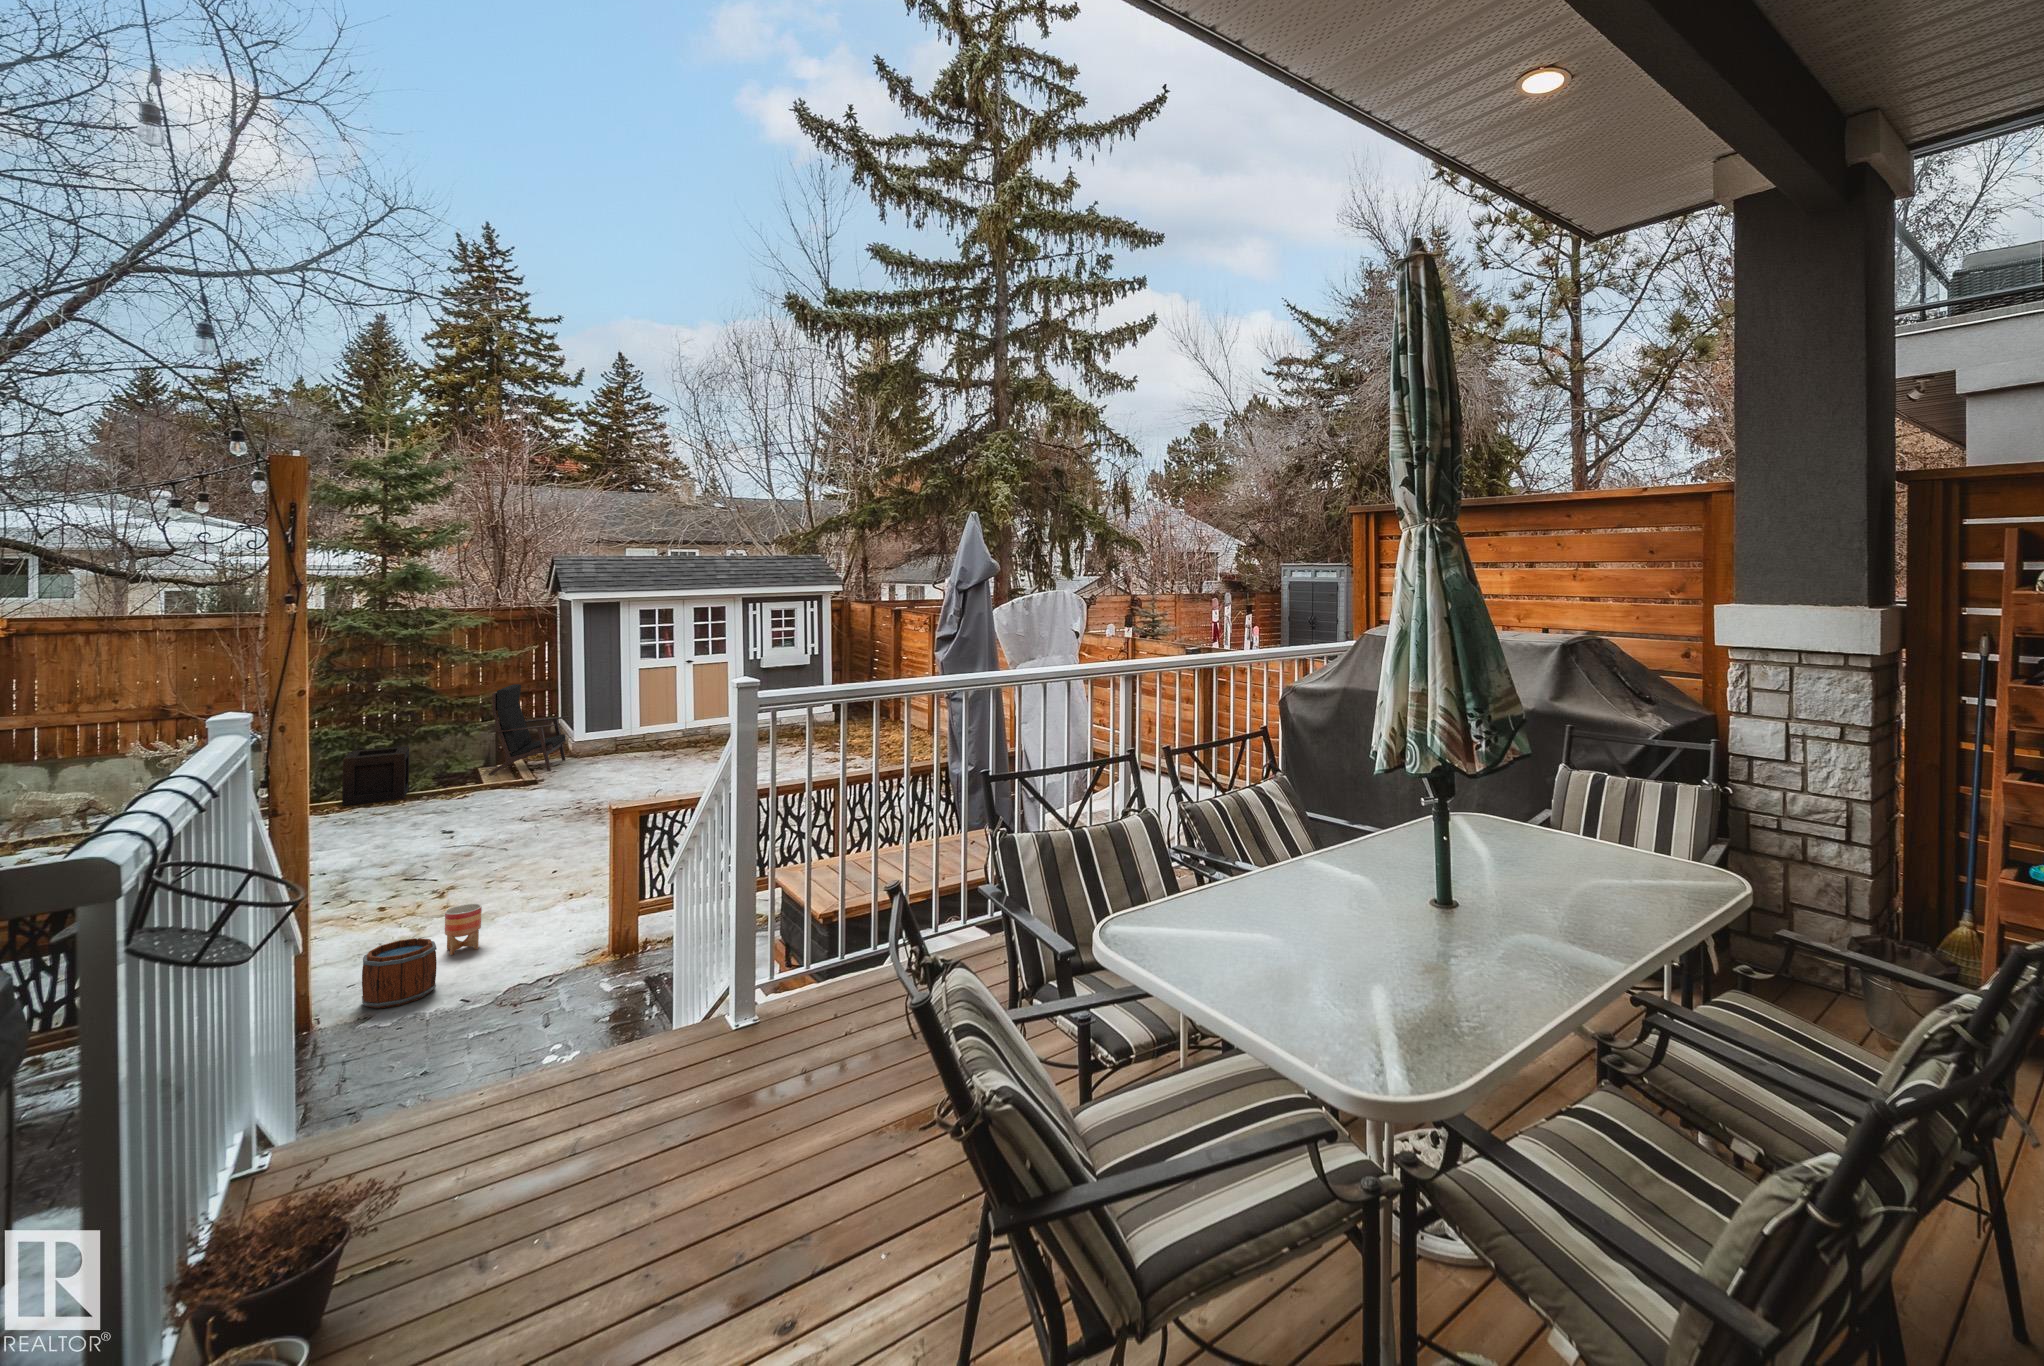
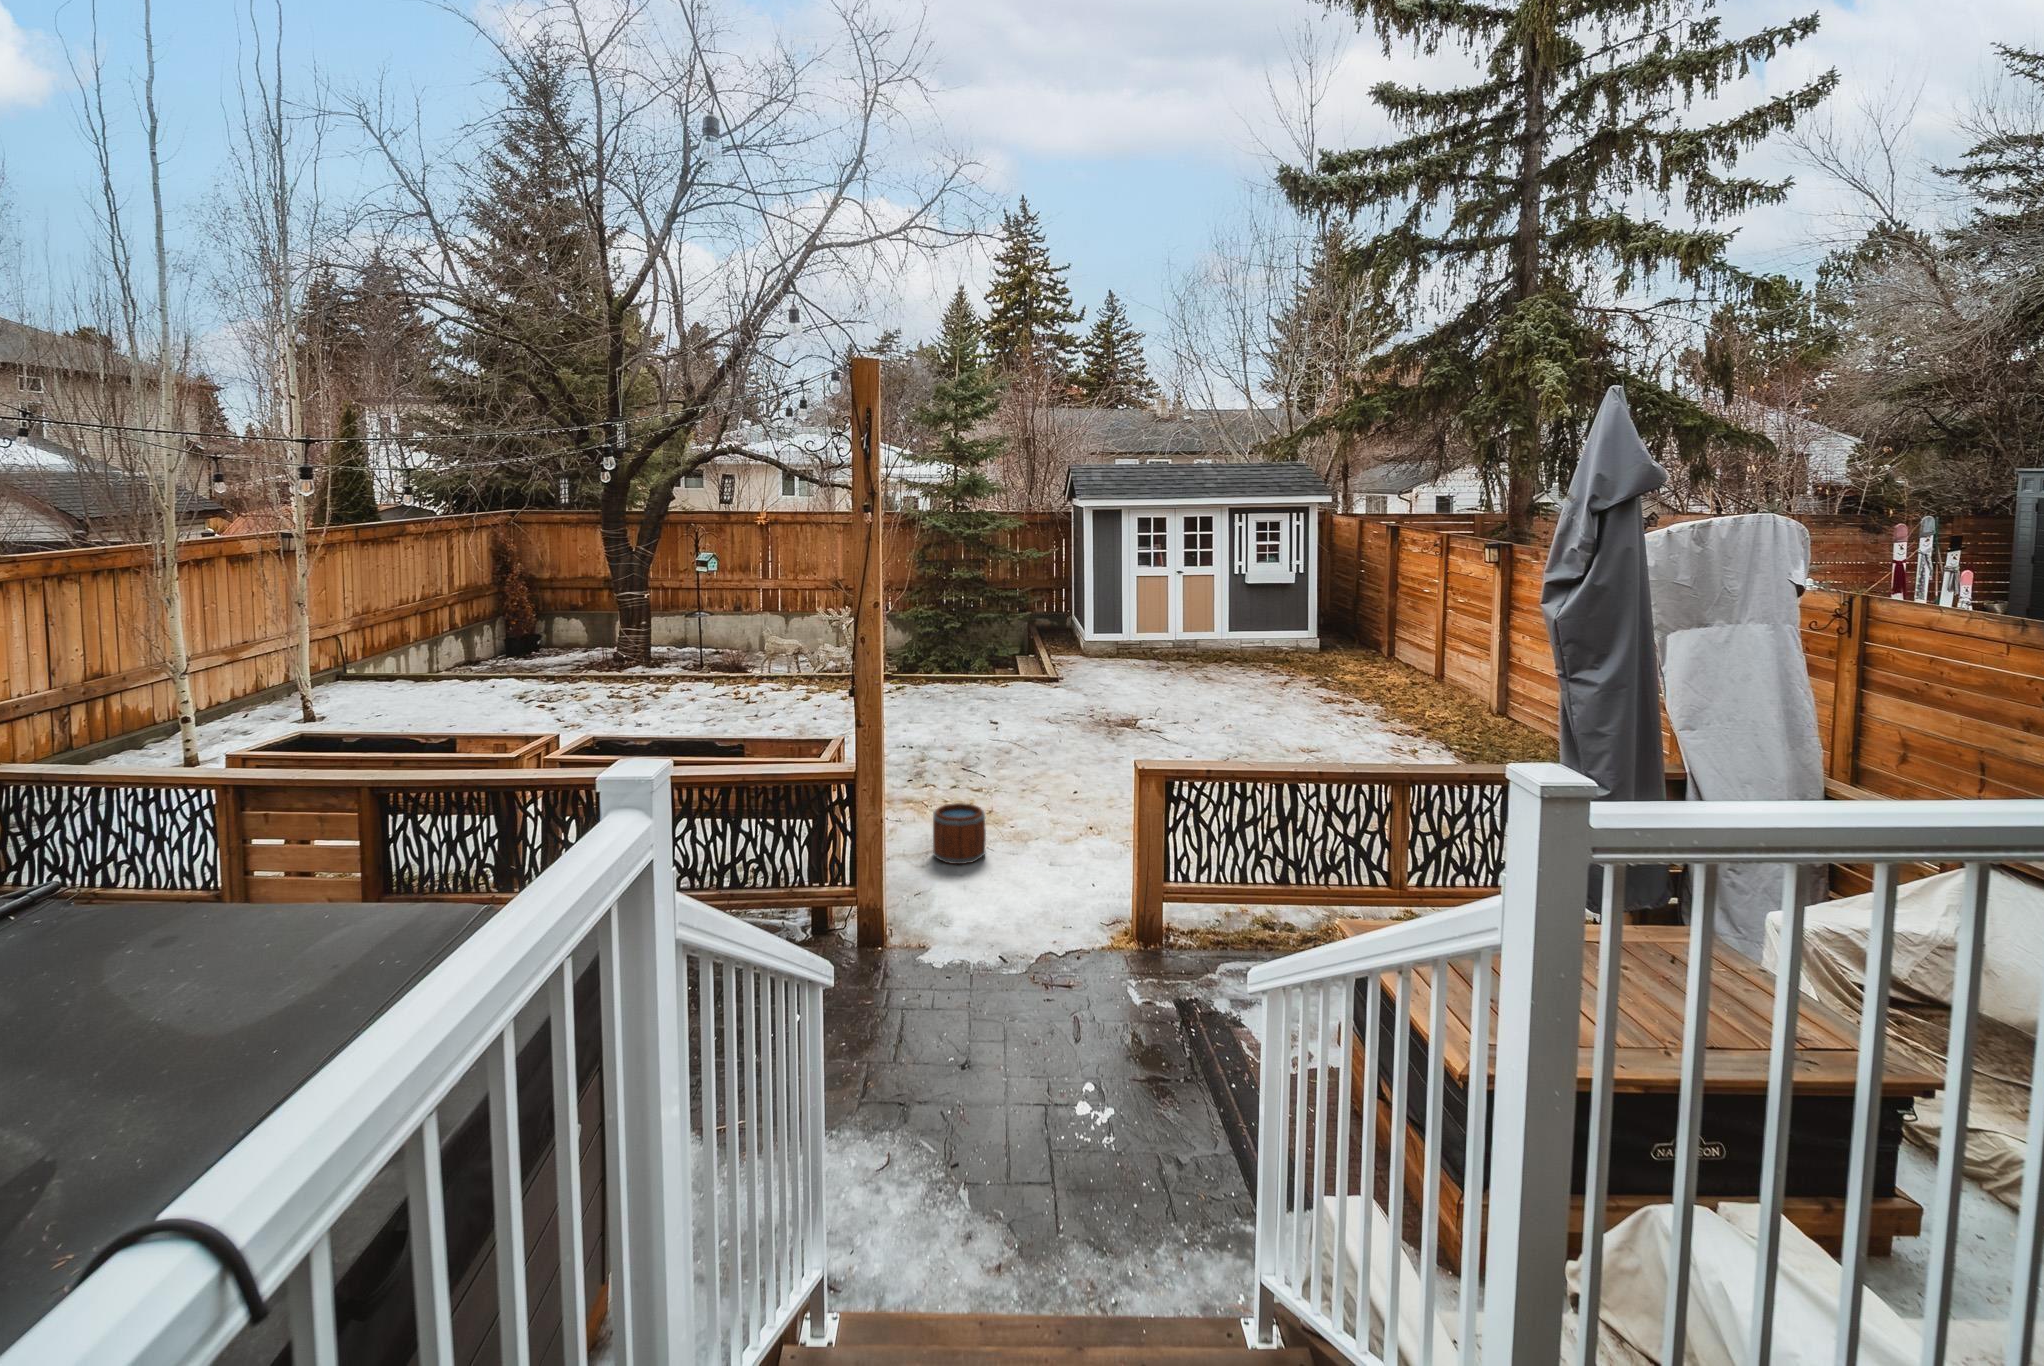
lounge chair: present [488,684,570,775] -> none [1024,583,1084,664]
wooden crate: present [342,746,409,806] -> none [927,629,970,674]
planter: present [445,904,482,955] -> none [992,779,1019,825]

